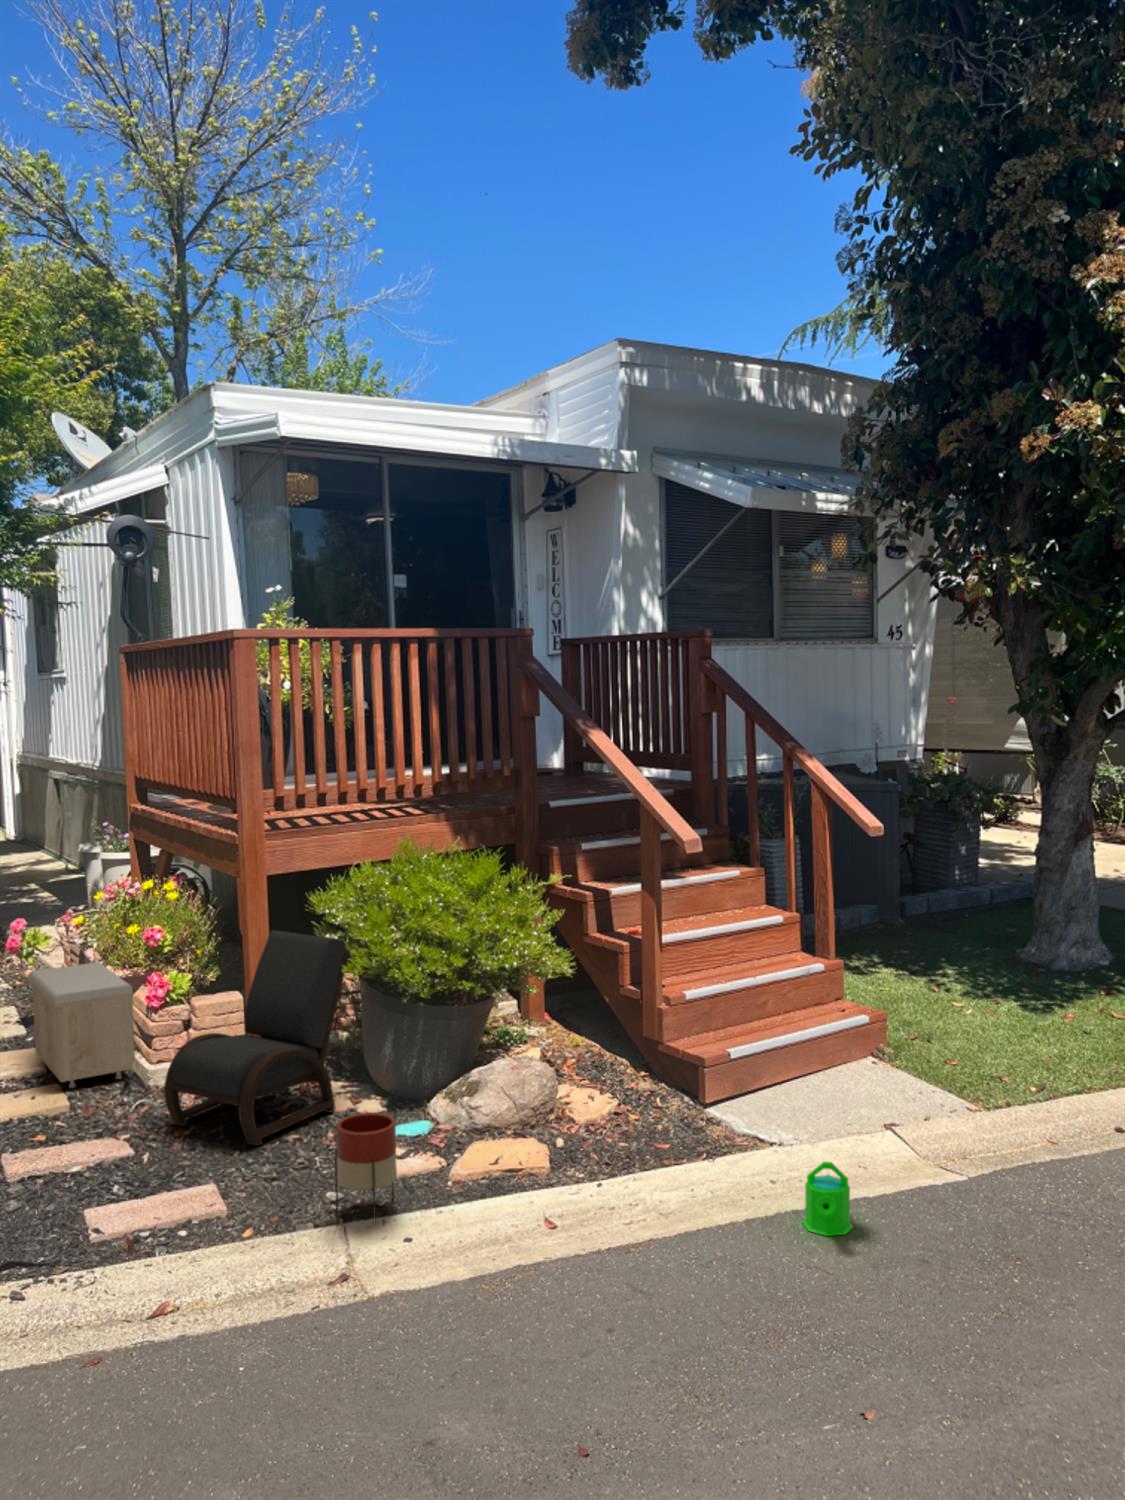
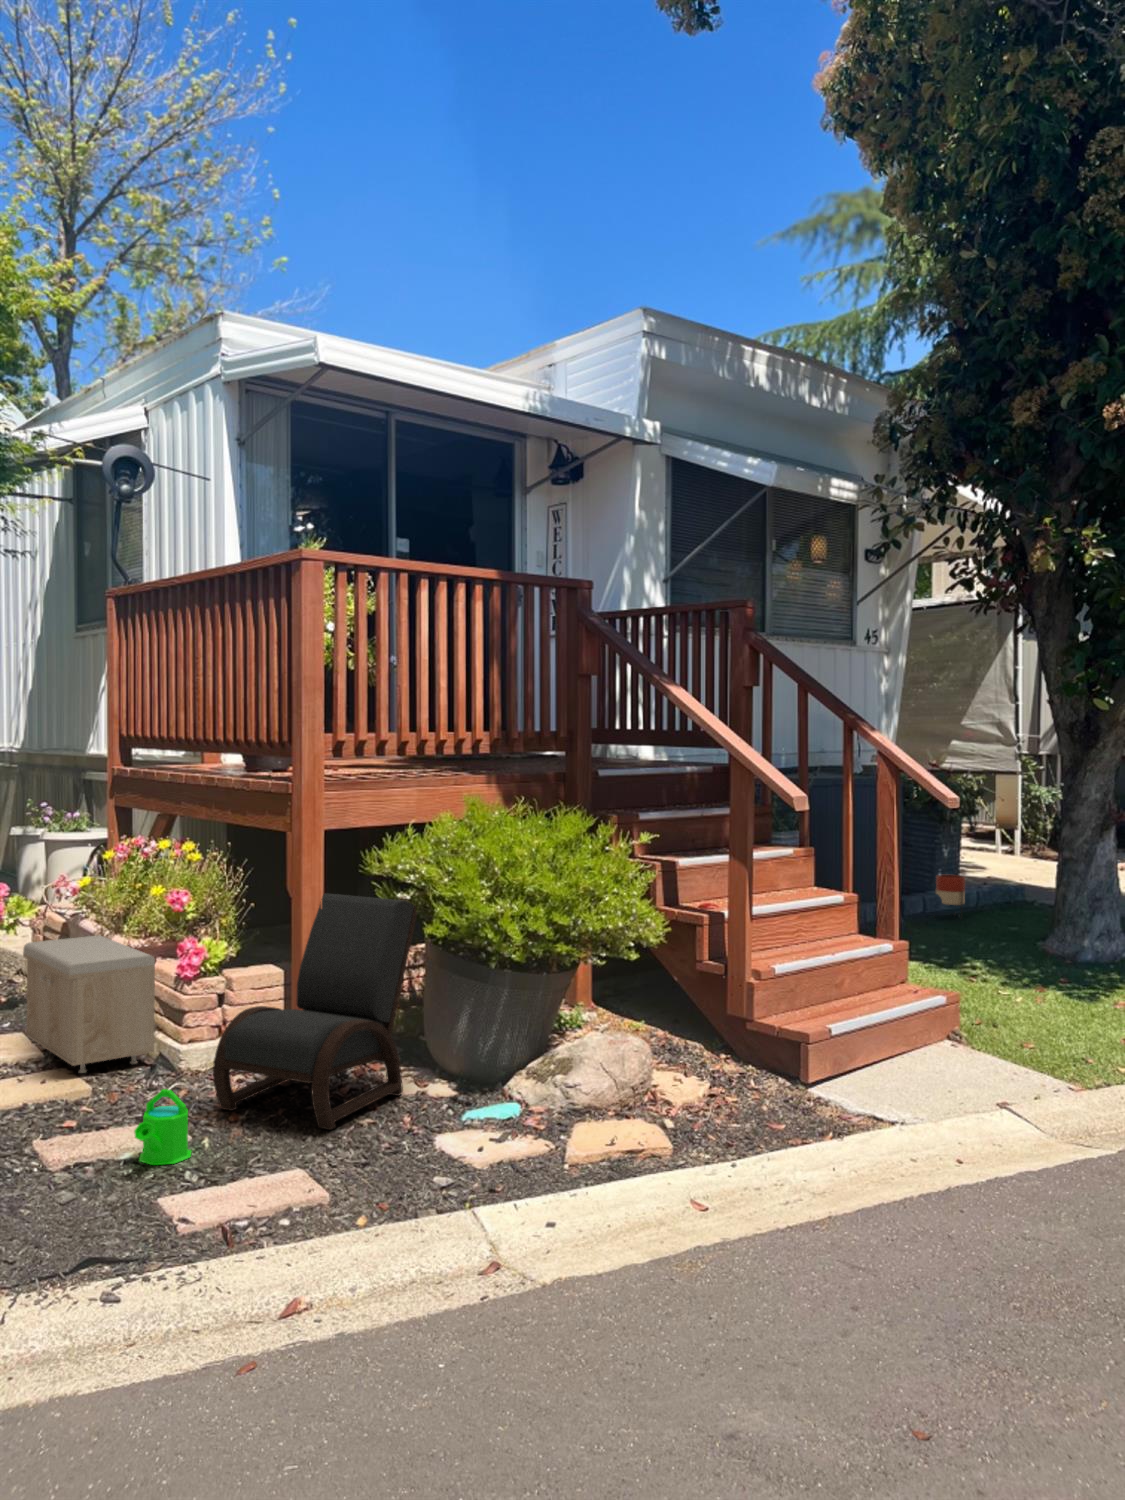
planter: present [335,1113,397,1223] -> present [934,875,965,906]
watering can: present [802,1162,853,1236] -> present [134,1089,191,1165]

